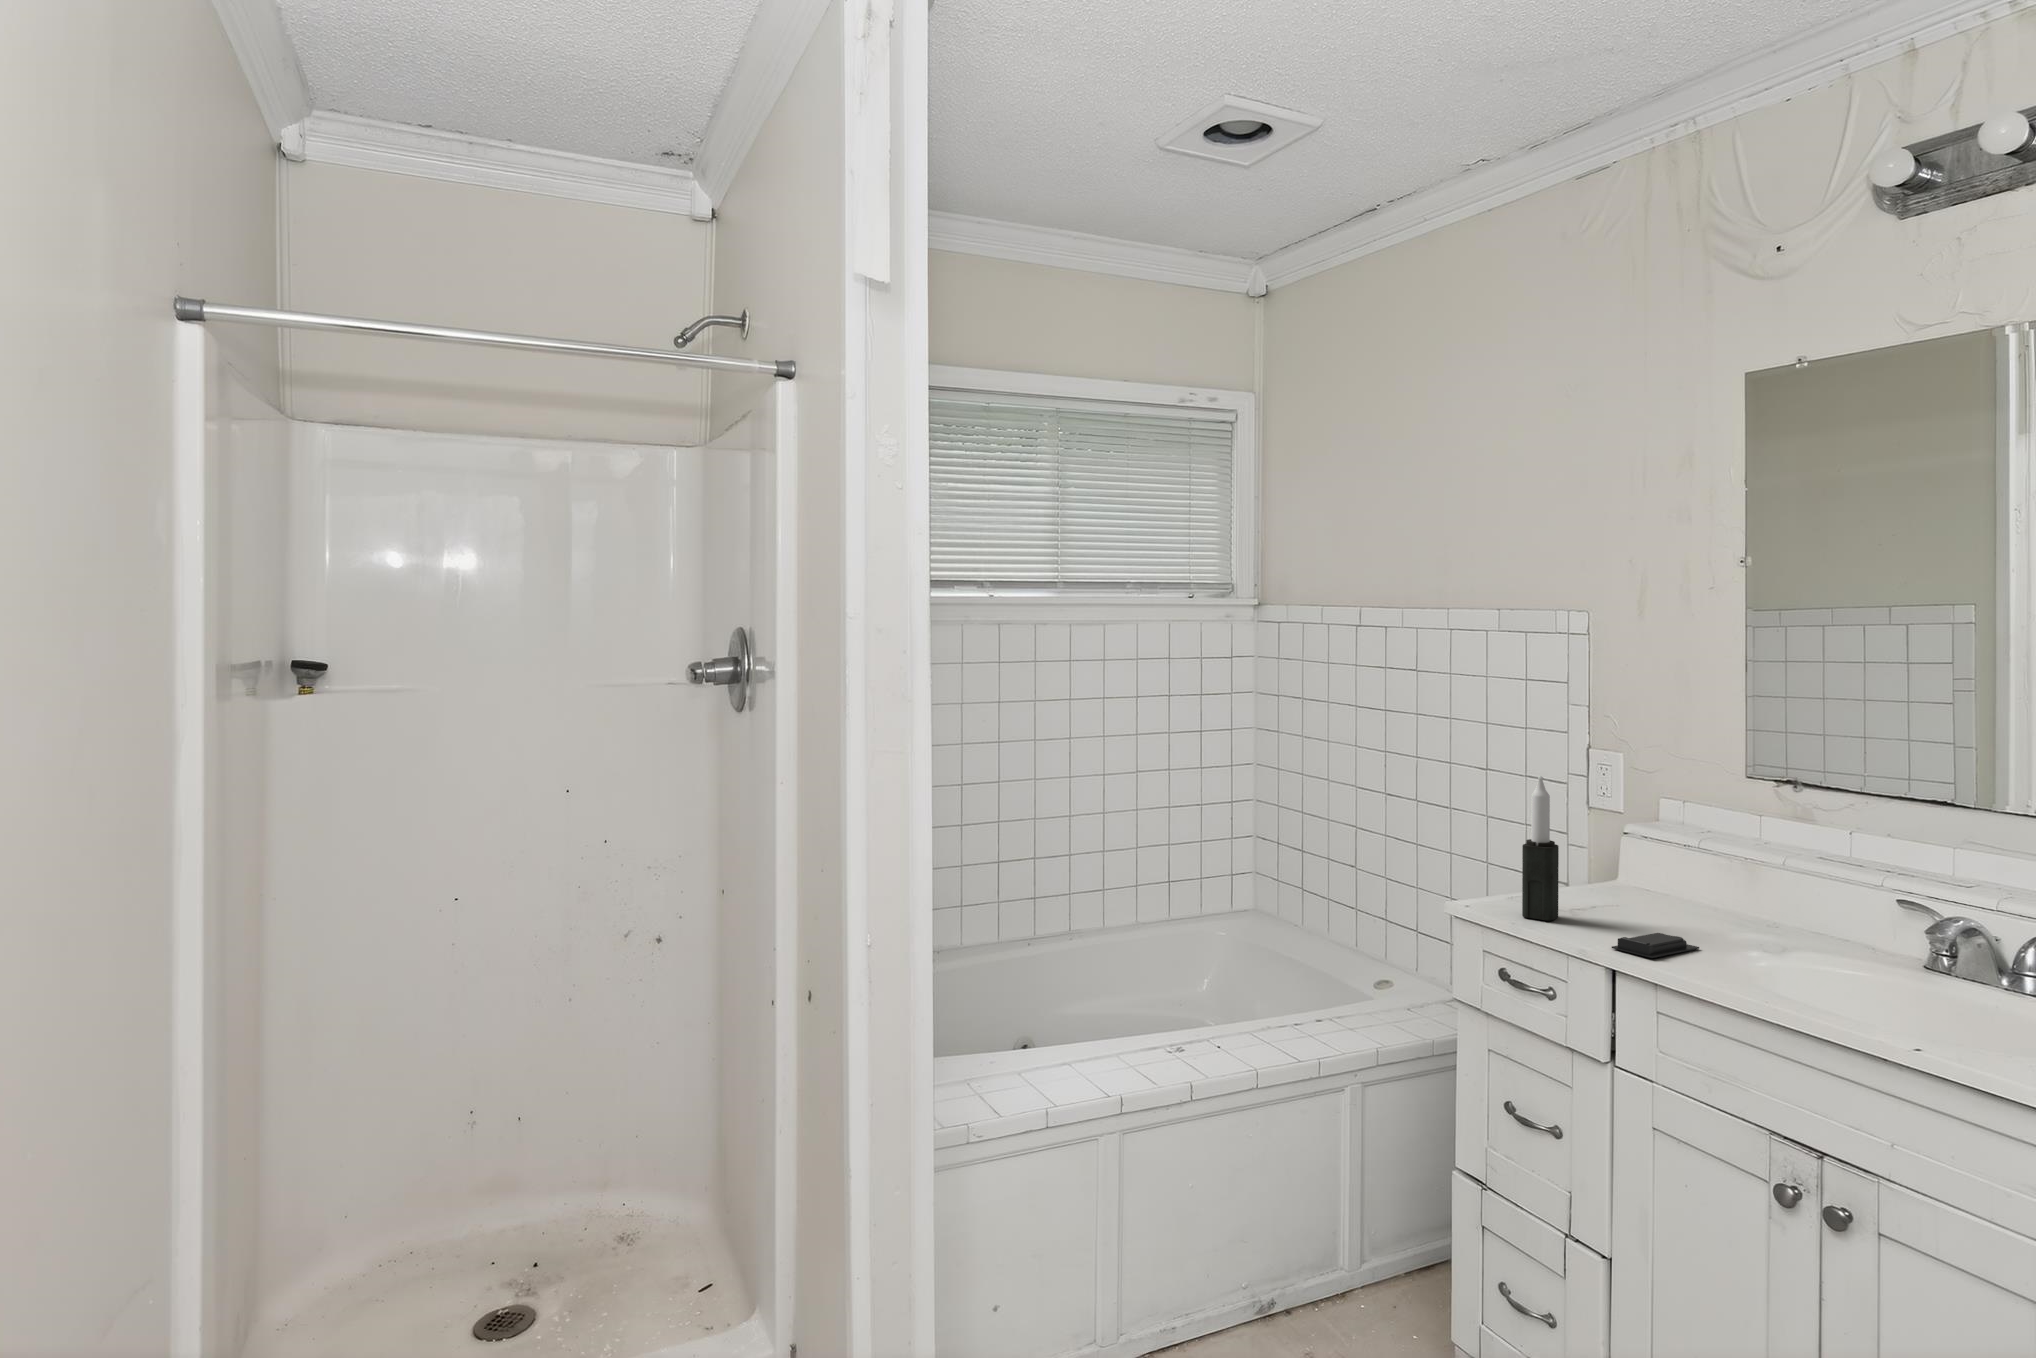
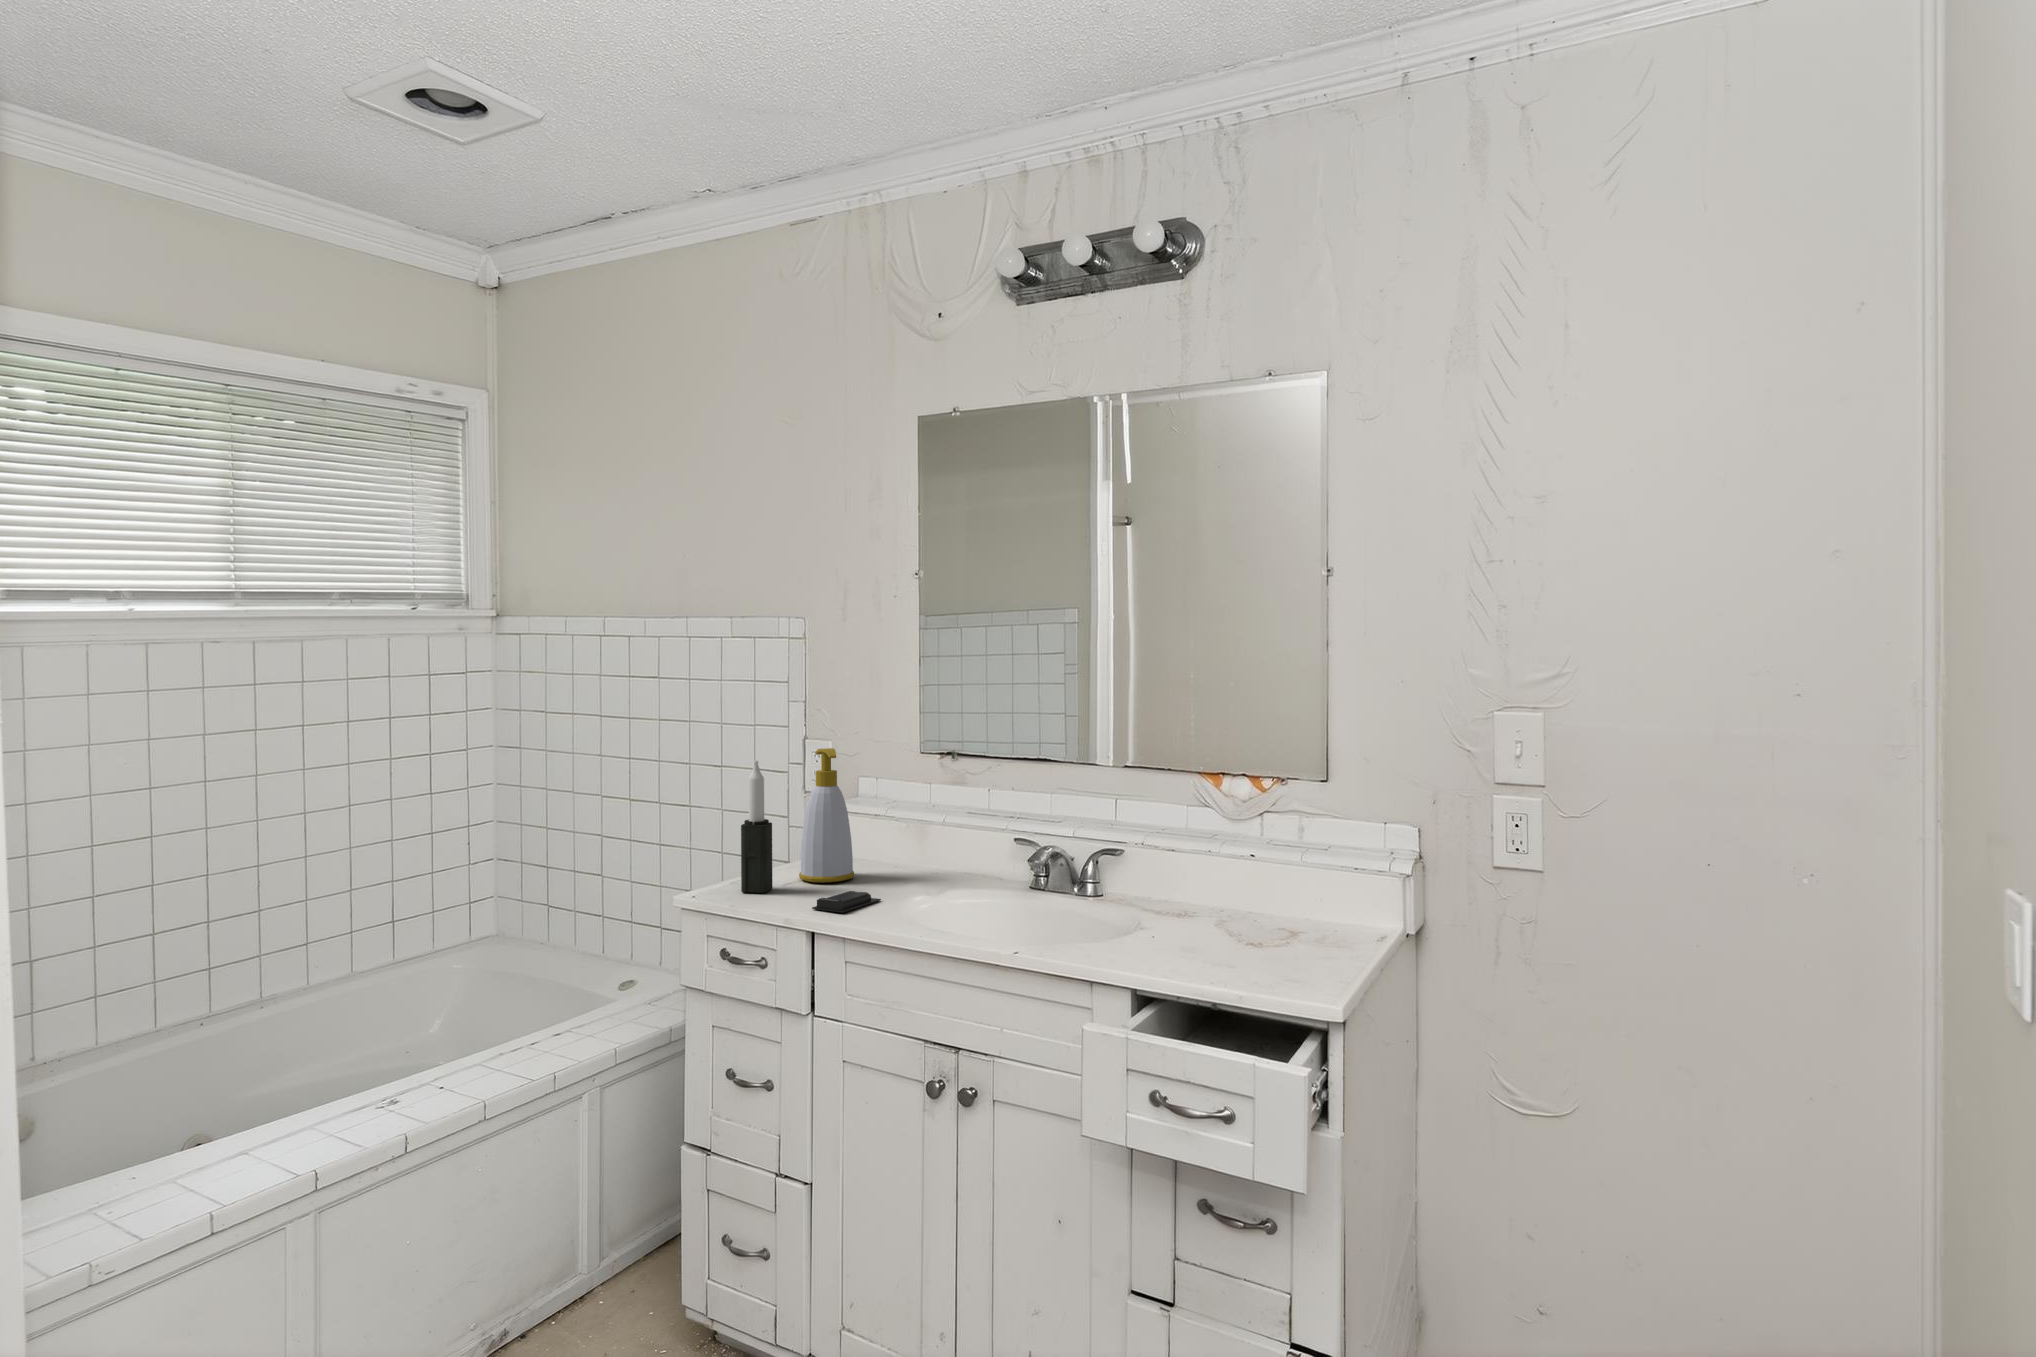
soap bottle: none [1588,766,1659,918] -> present [799,748,854,883]

